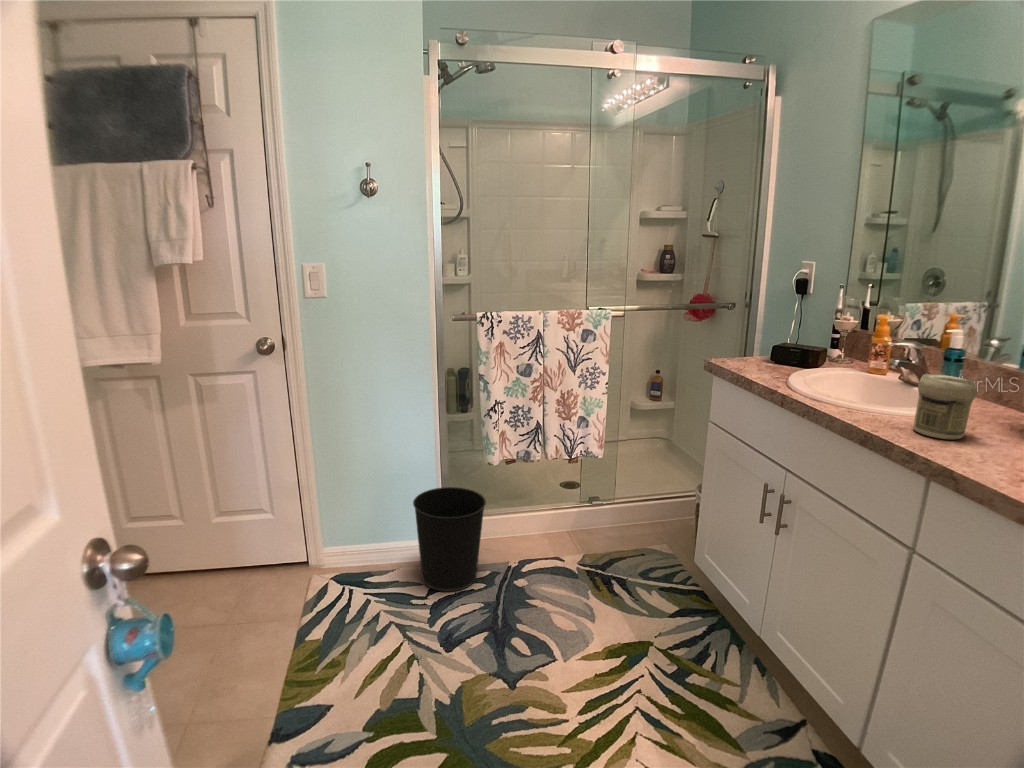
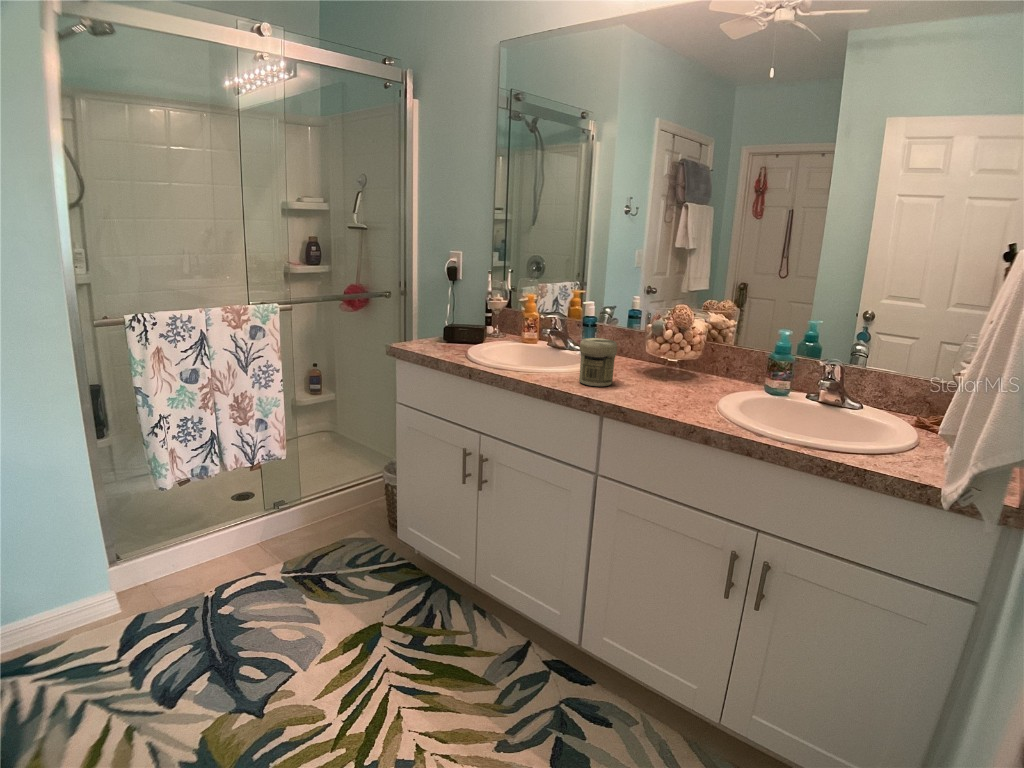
wastebasket: present [413,487,486,592] -> none [67,525,170,654]

